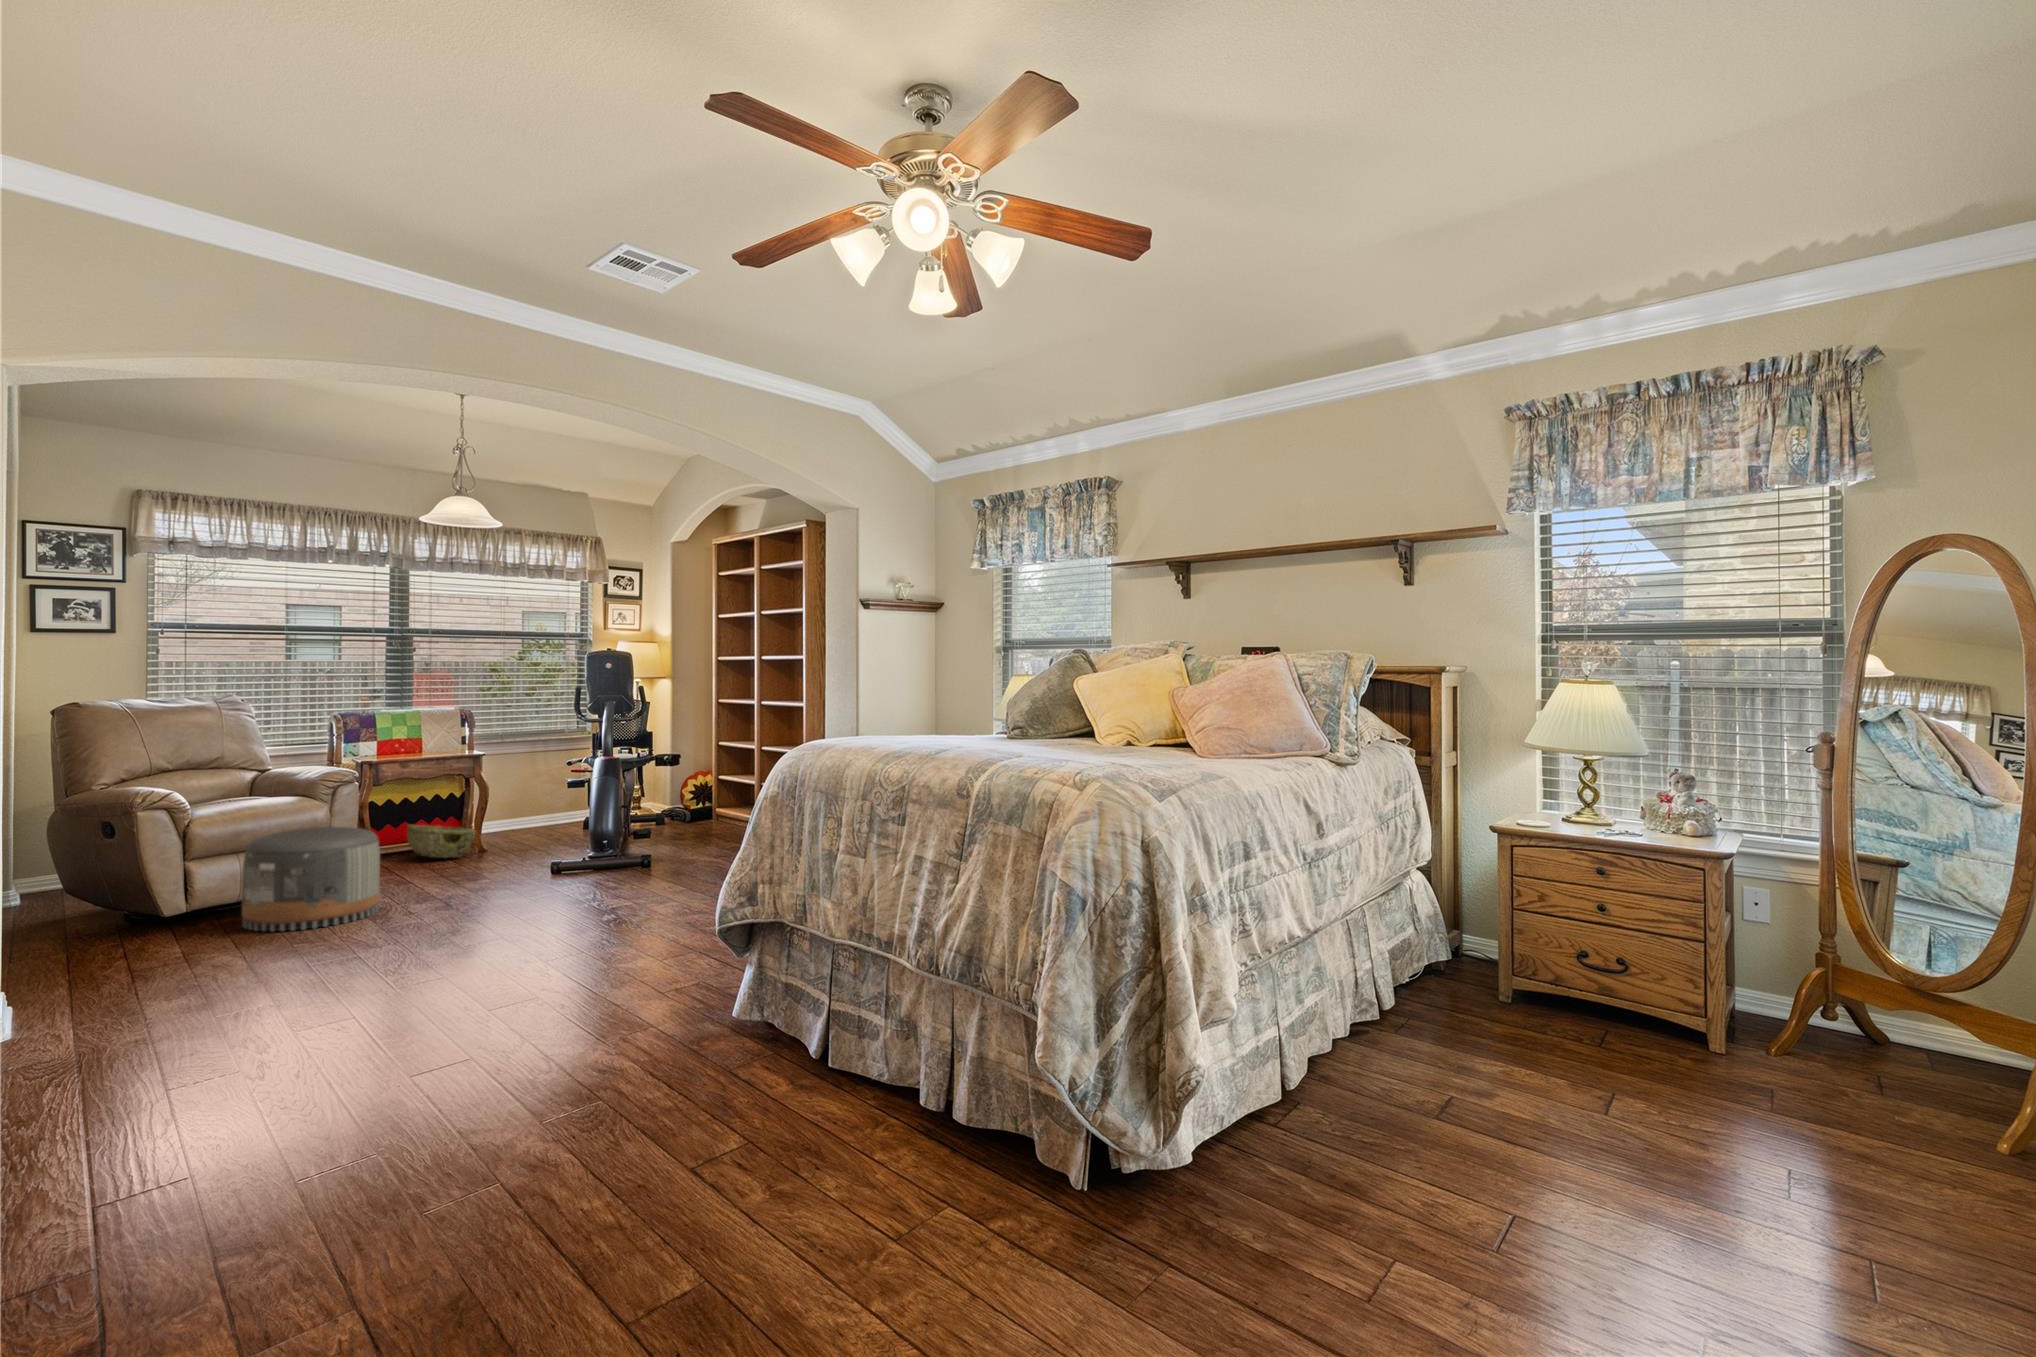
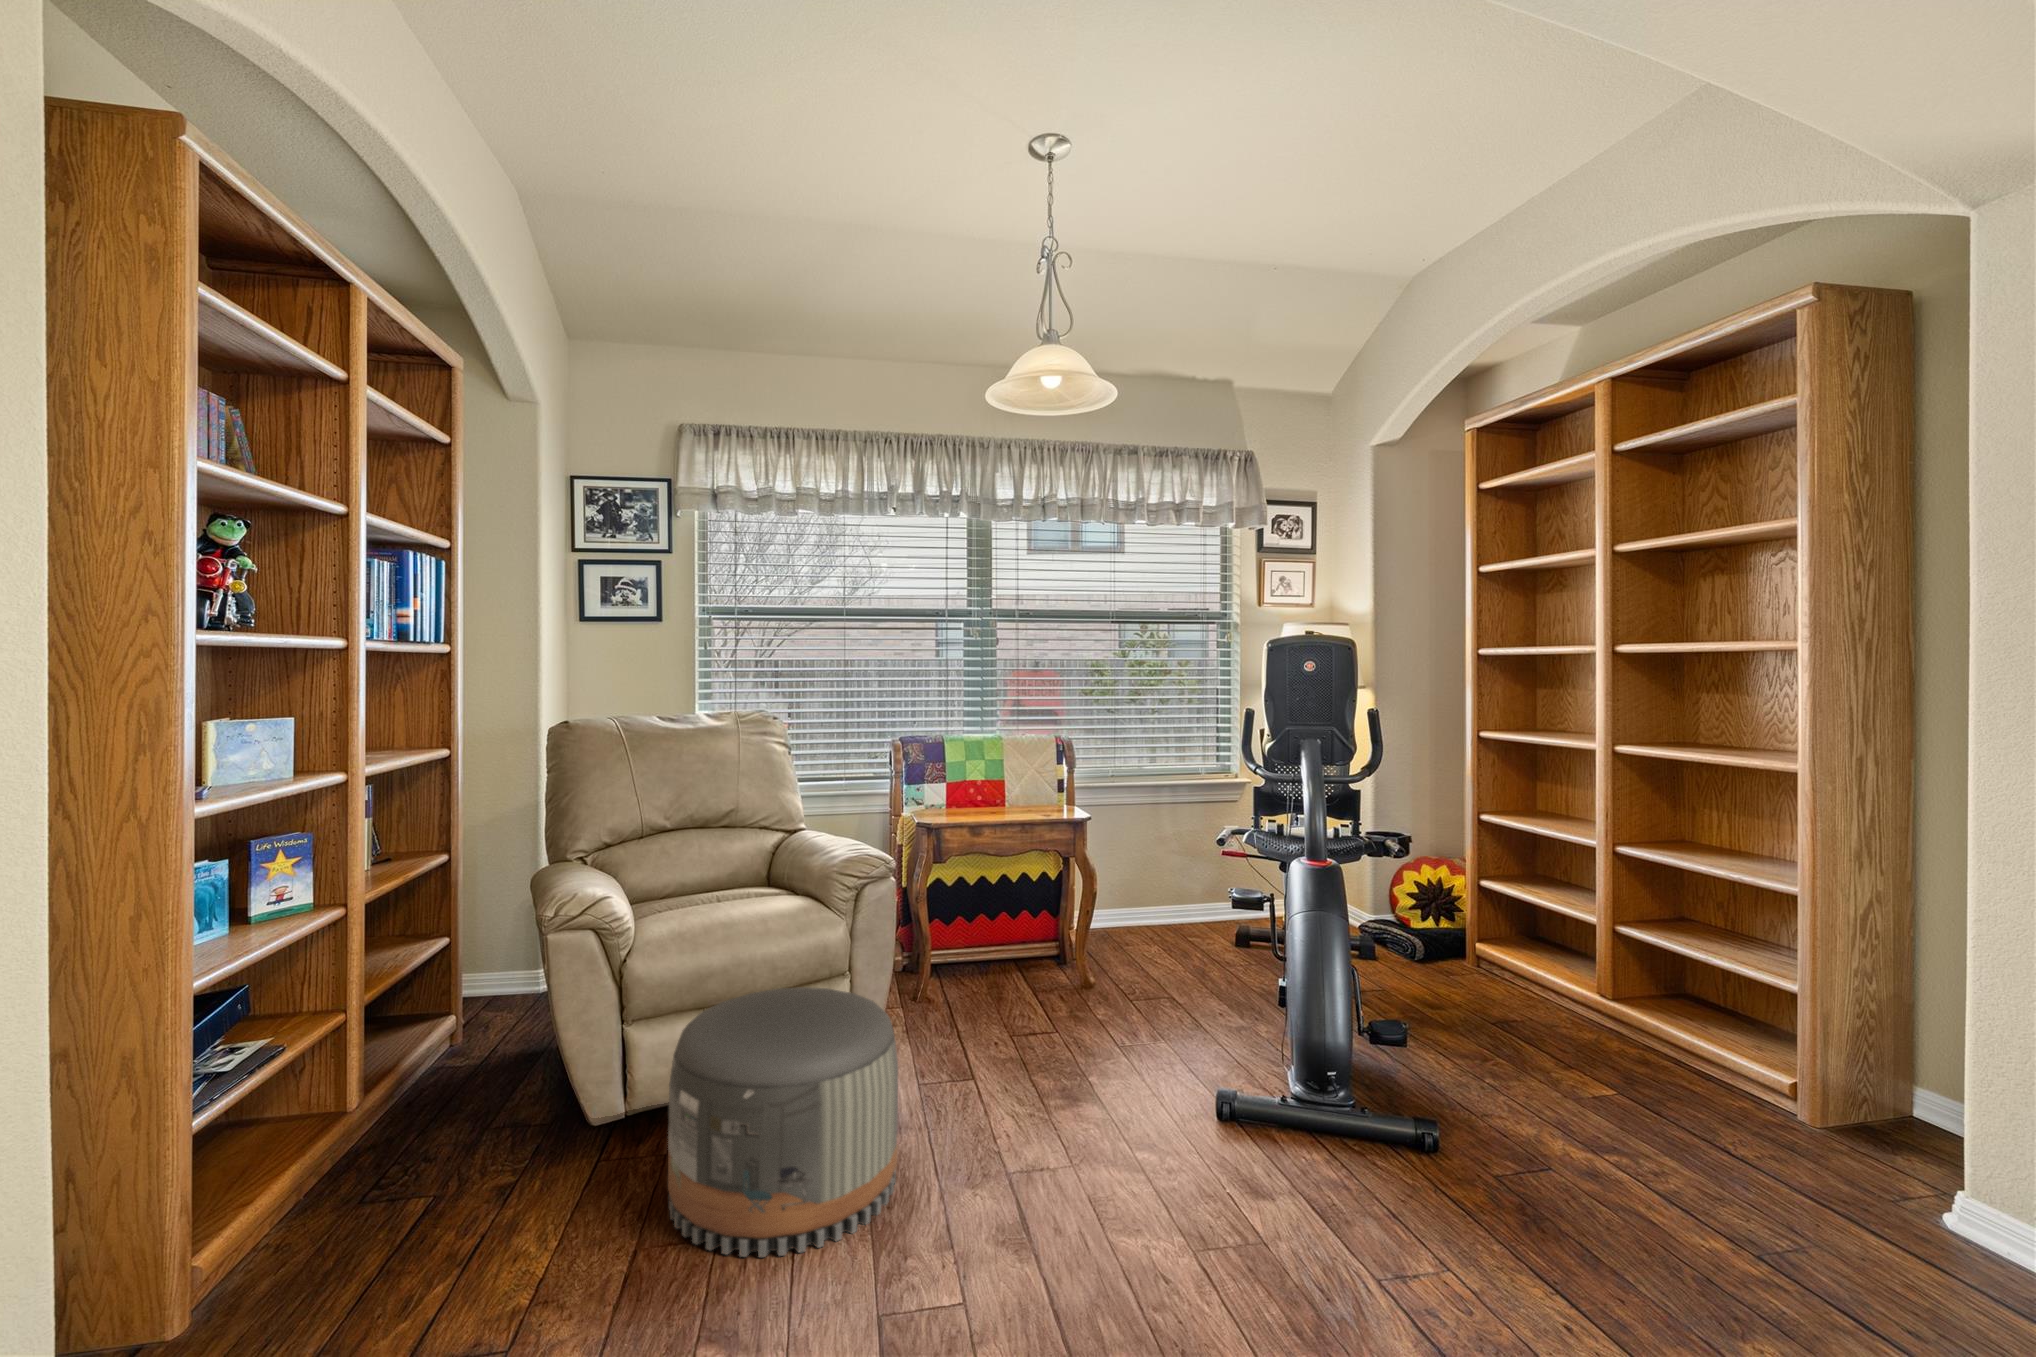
woven basket: present [407,824,476,858] -> none [981,919,1076,994]

